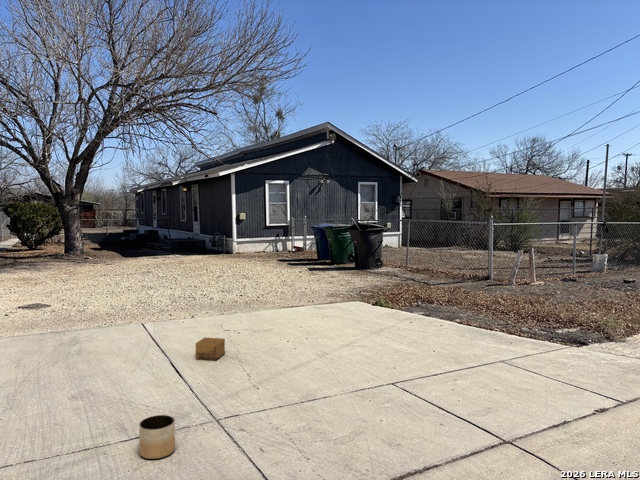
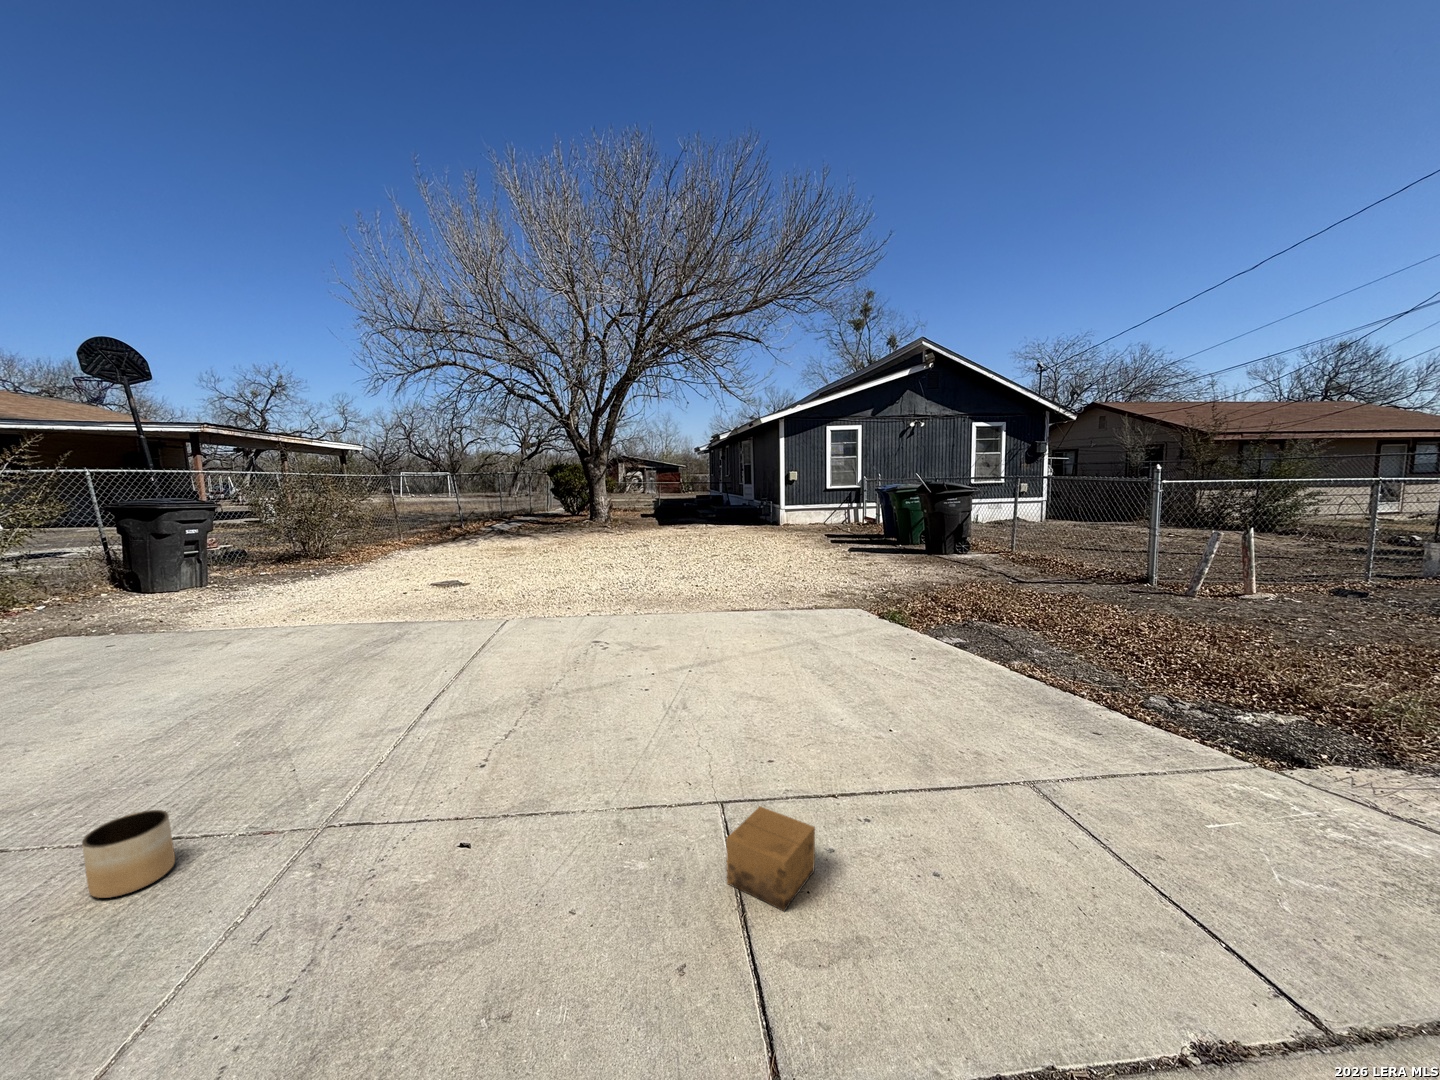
cardboard box: present [196,338,225,361] -> present [726,807,815,911]

